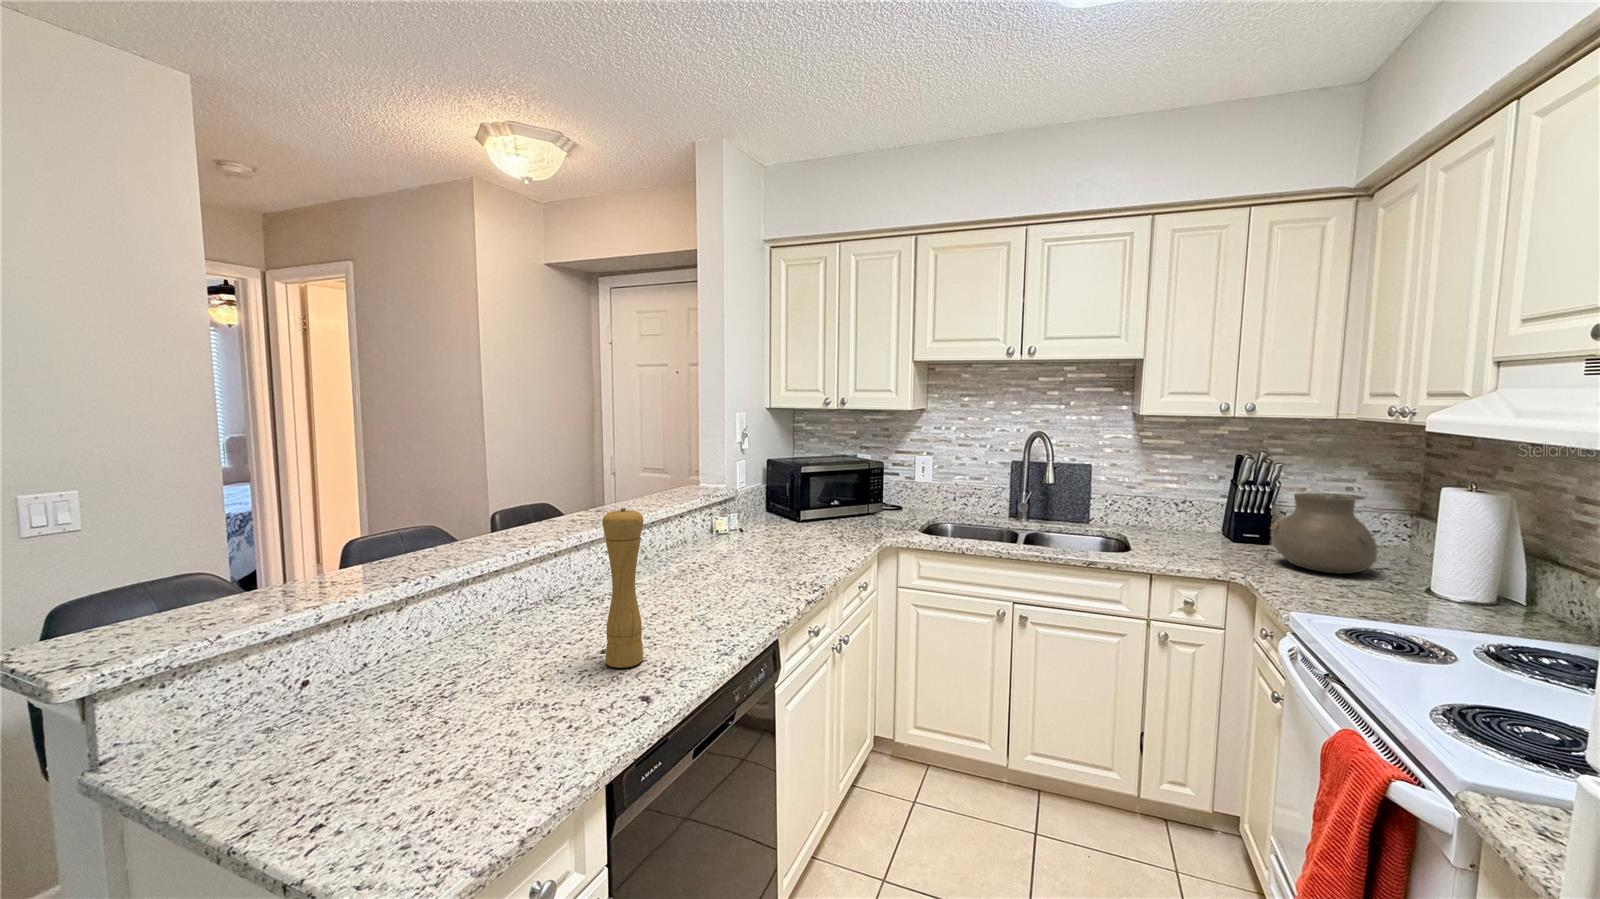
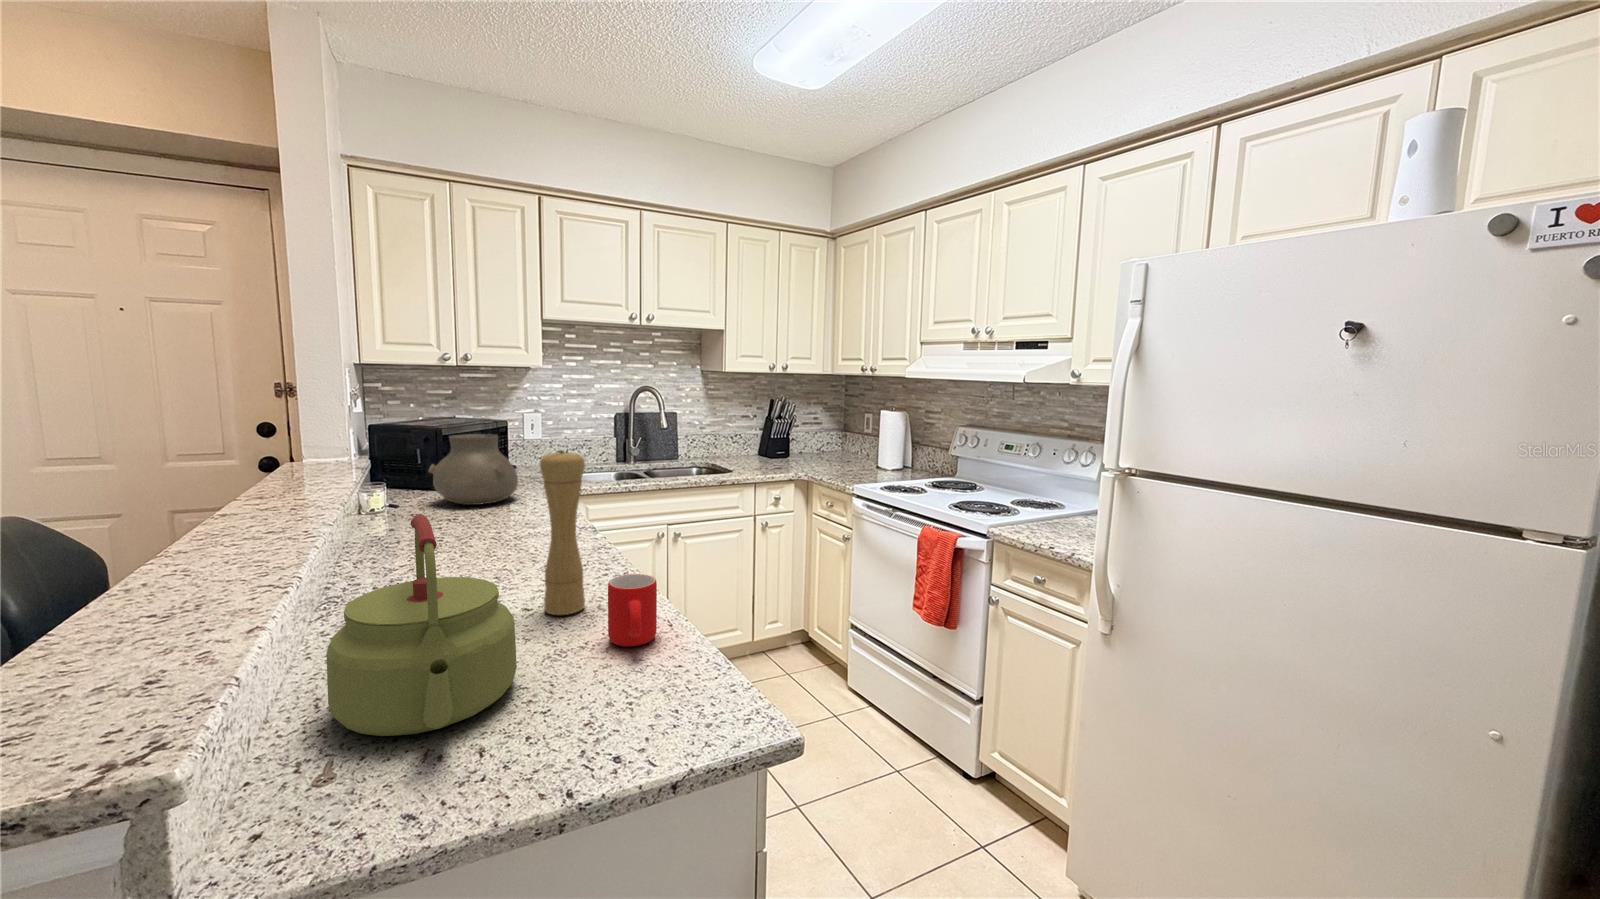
vase: present [1271,493,1377,574] -> present [429,434,518,505]
kettle: none [324,549,498,721] -> present [326,514,517,736]
mug: none [545,644,615,721] -> present [608,574,657,646]

